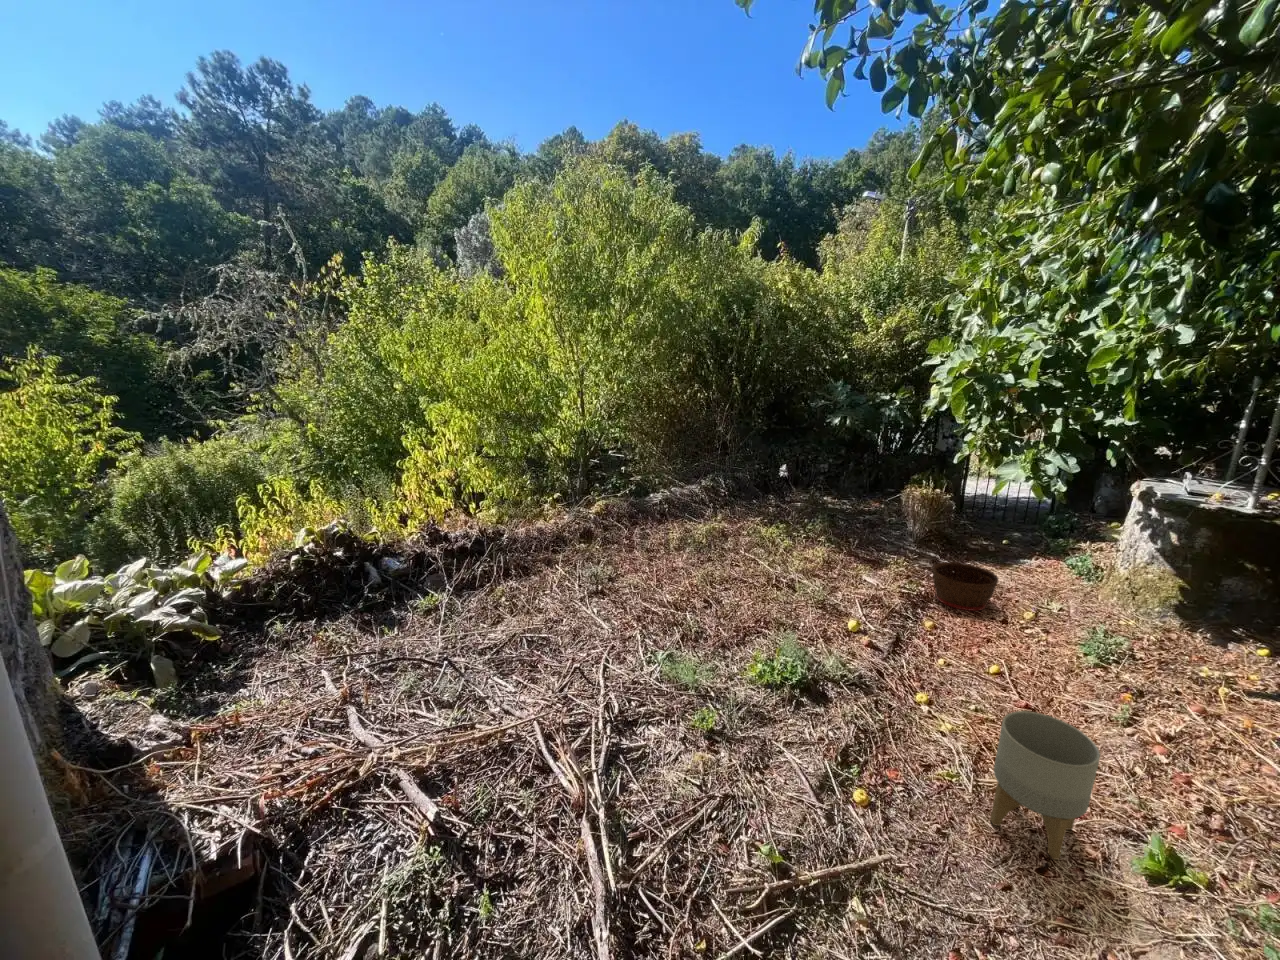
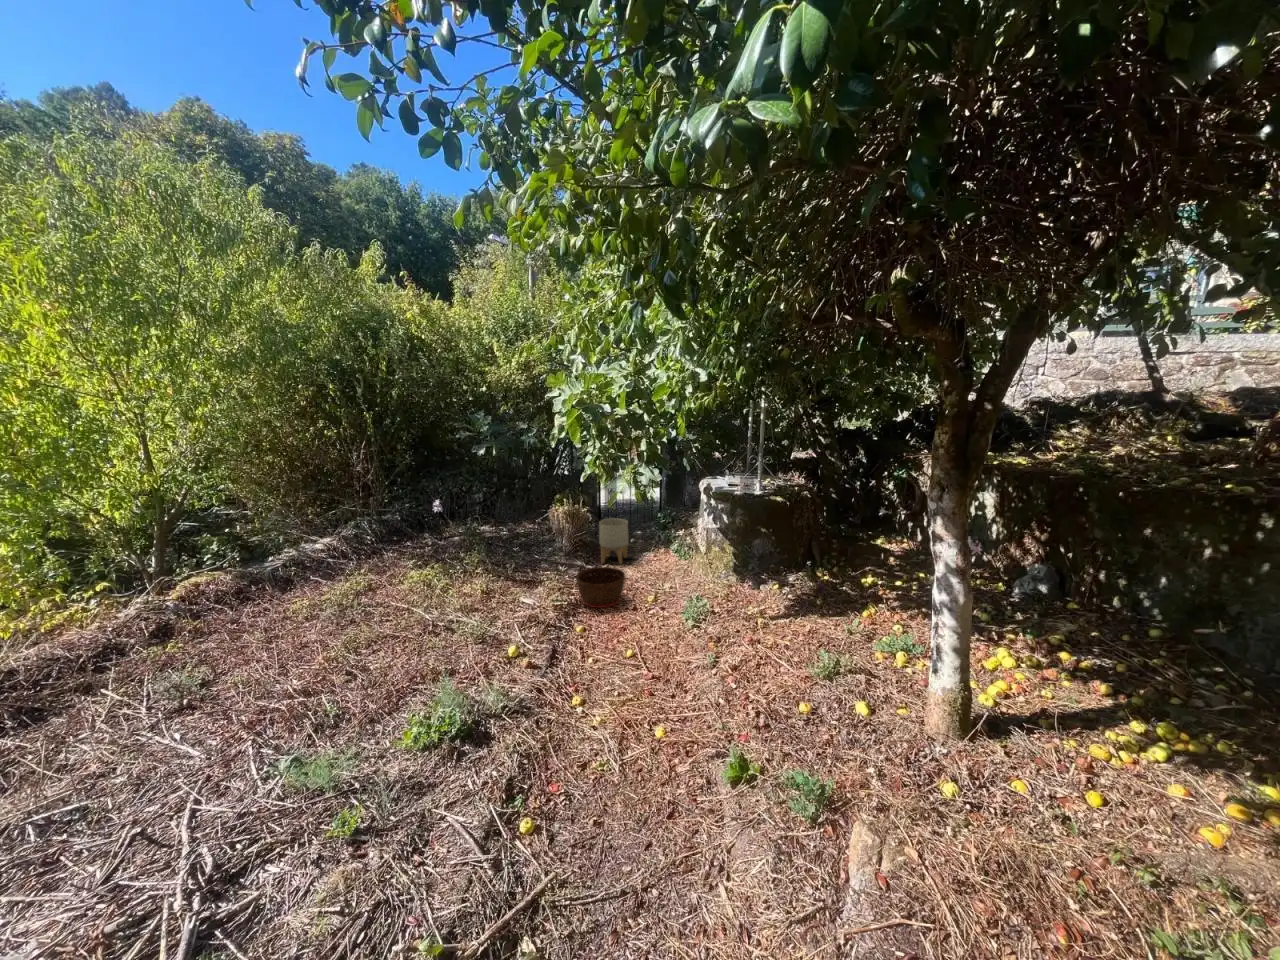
planter: present [990,711,1100,860] -> present [599,518,628,564]

